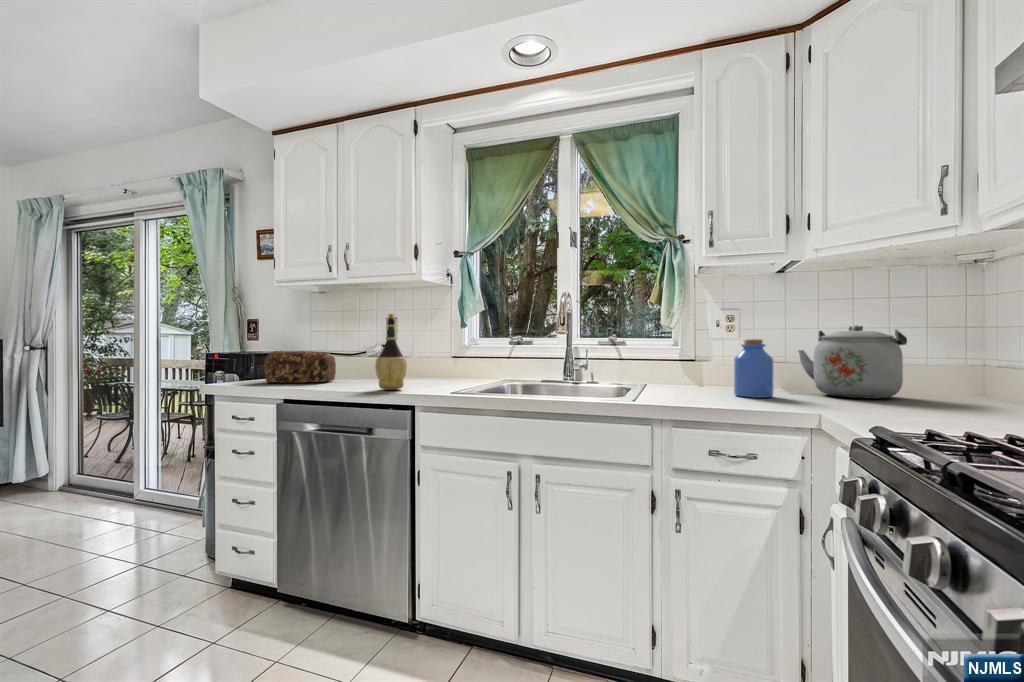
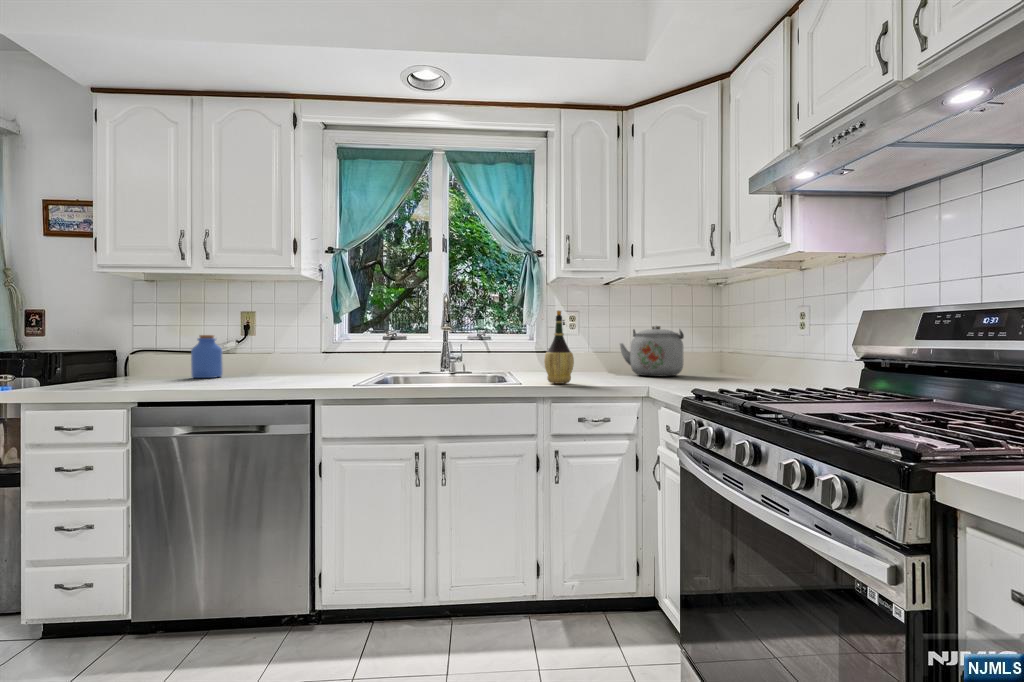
wine bottle: present [375,314,407,390] -> present [544,311,574,384]
jar: present [734,339,774,398] -> present [191,335,223,378]
bread loaf: present [264,351,336,383] -> none [99,348,189,385]

